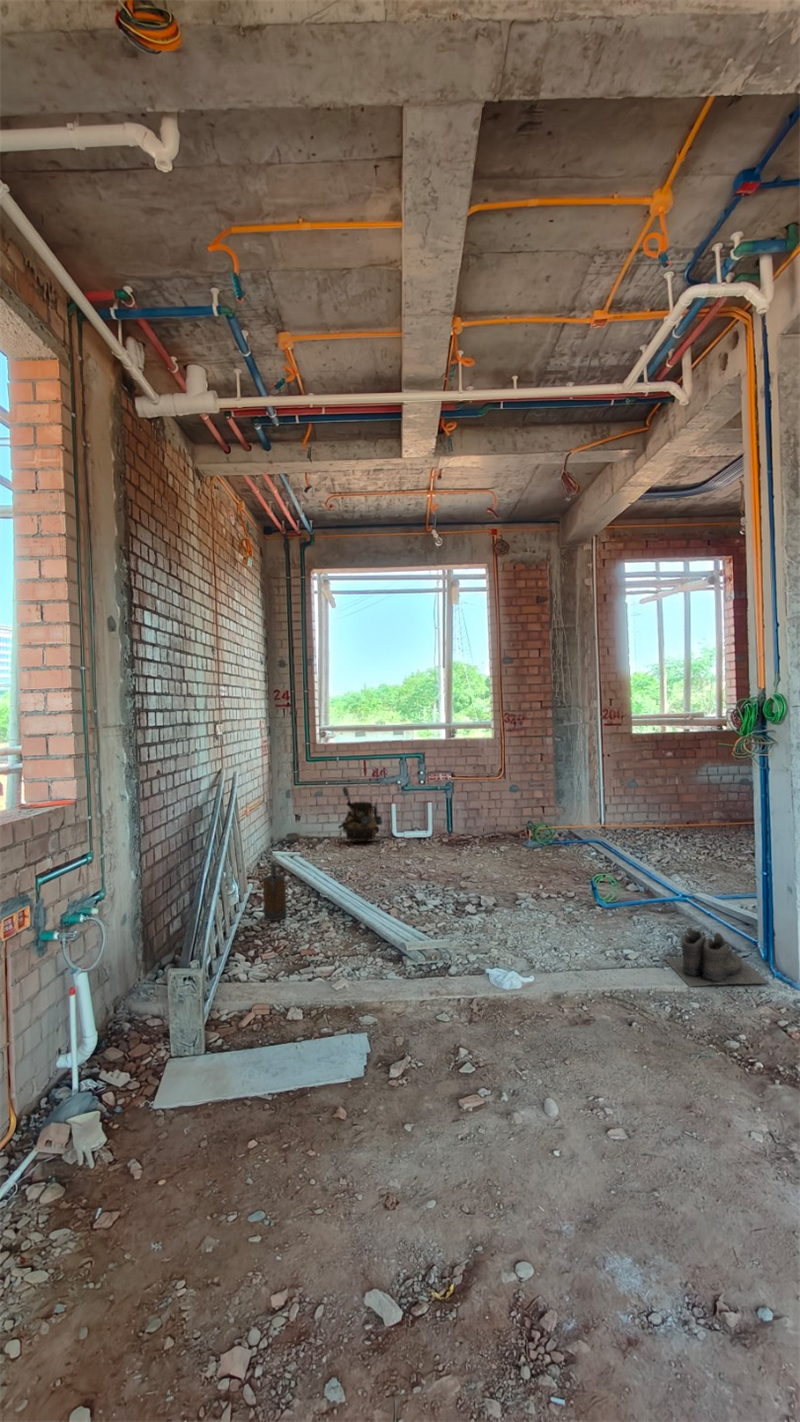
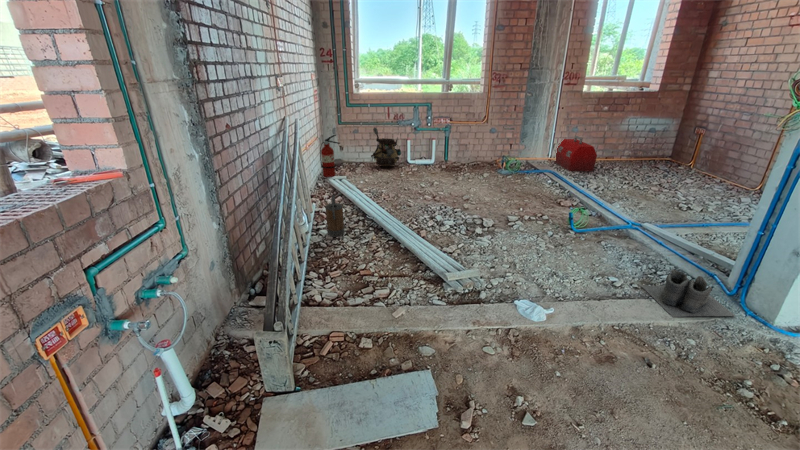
toolbox: none [612,790,666,840] -> present [554,136,597,171]
fire extinguisher: none [265,796,294,856] -> present [320,135,340,177]

